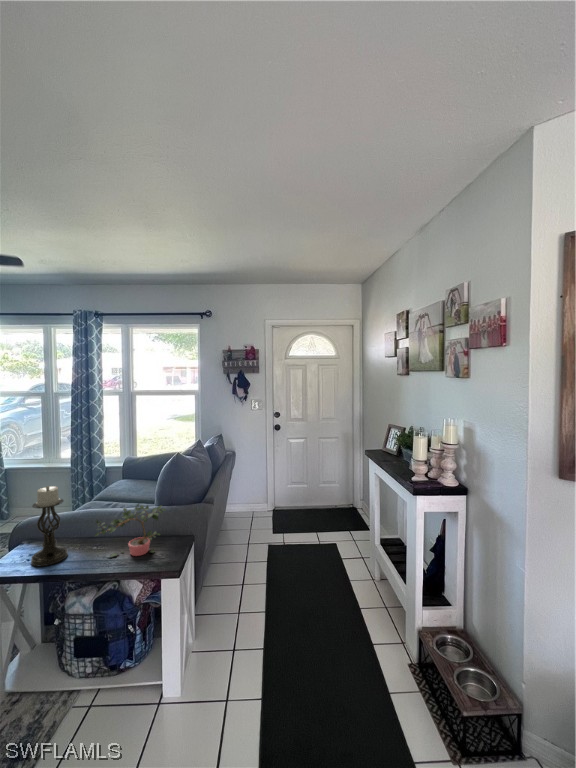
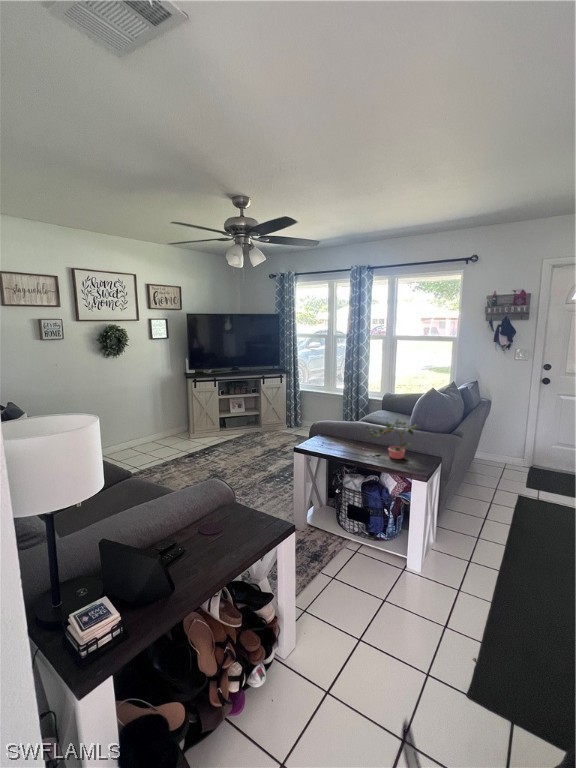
candle holder: present [31,486,68,566] -> none [325,396,347,450]

